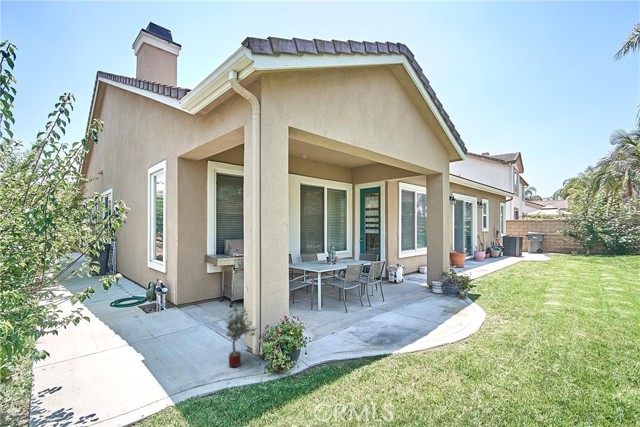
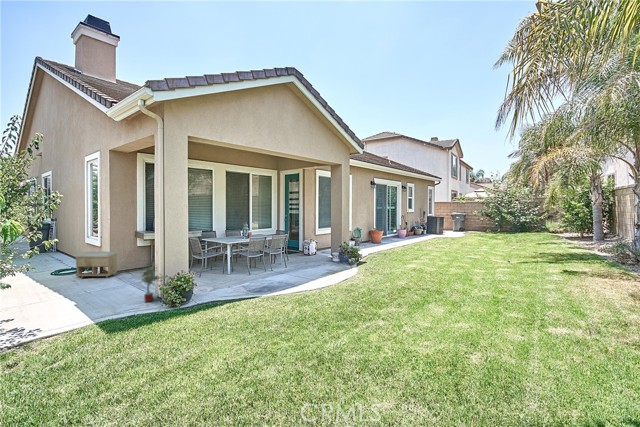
storage bench: none [136,279,187,314] -> present [75,251,118,278]

